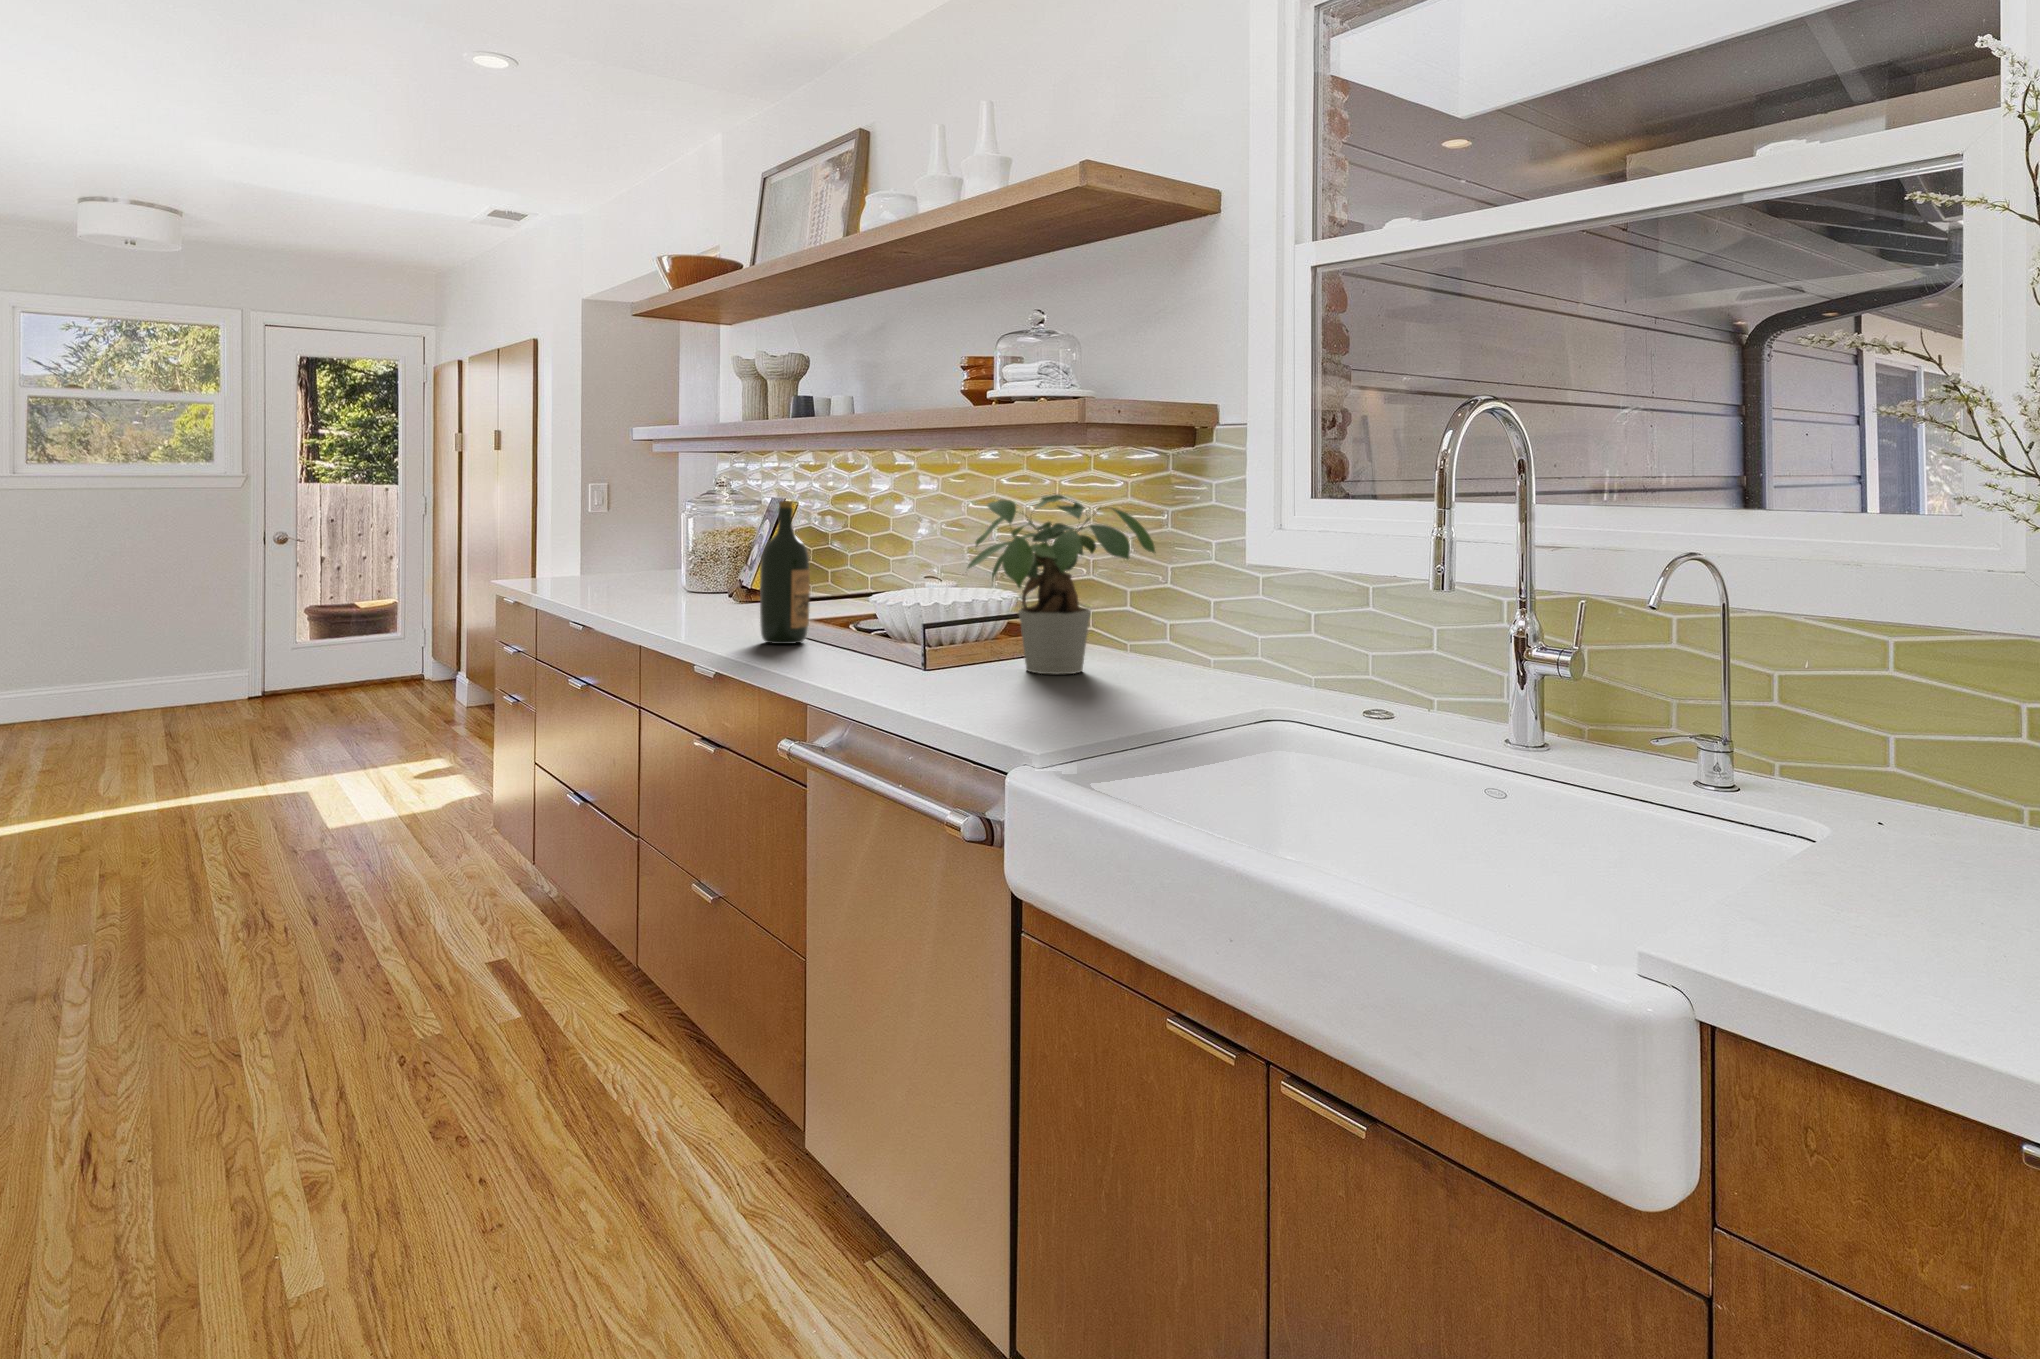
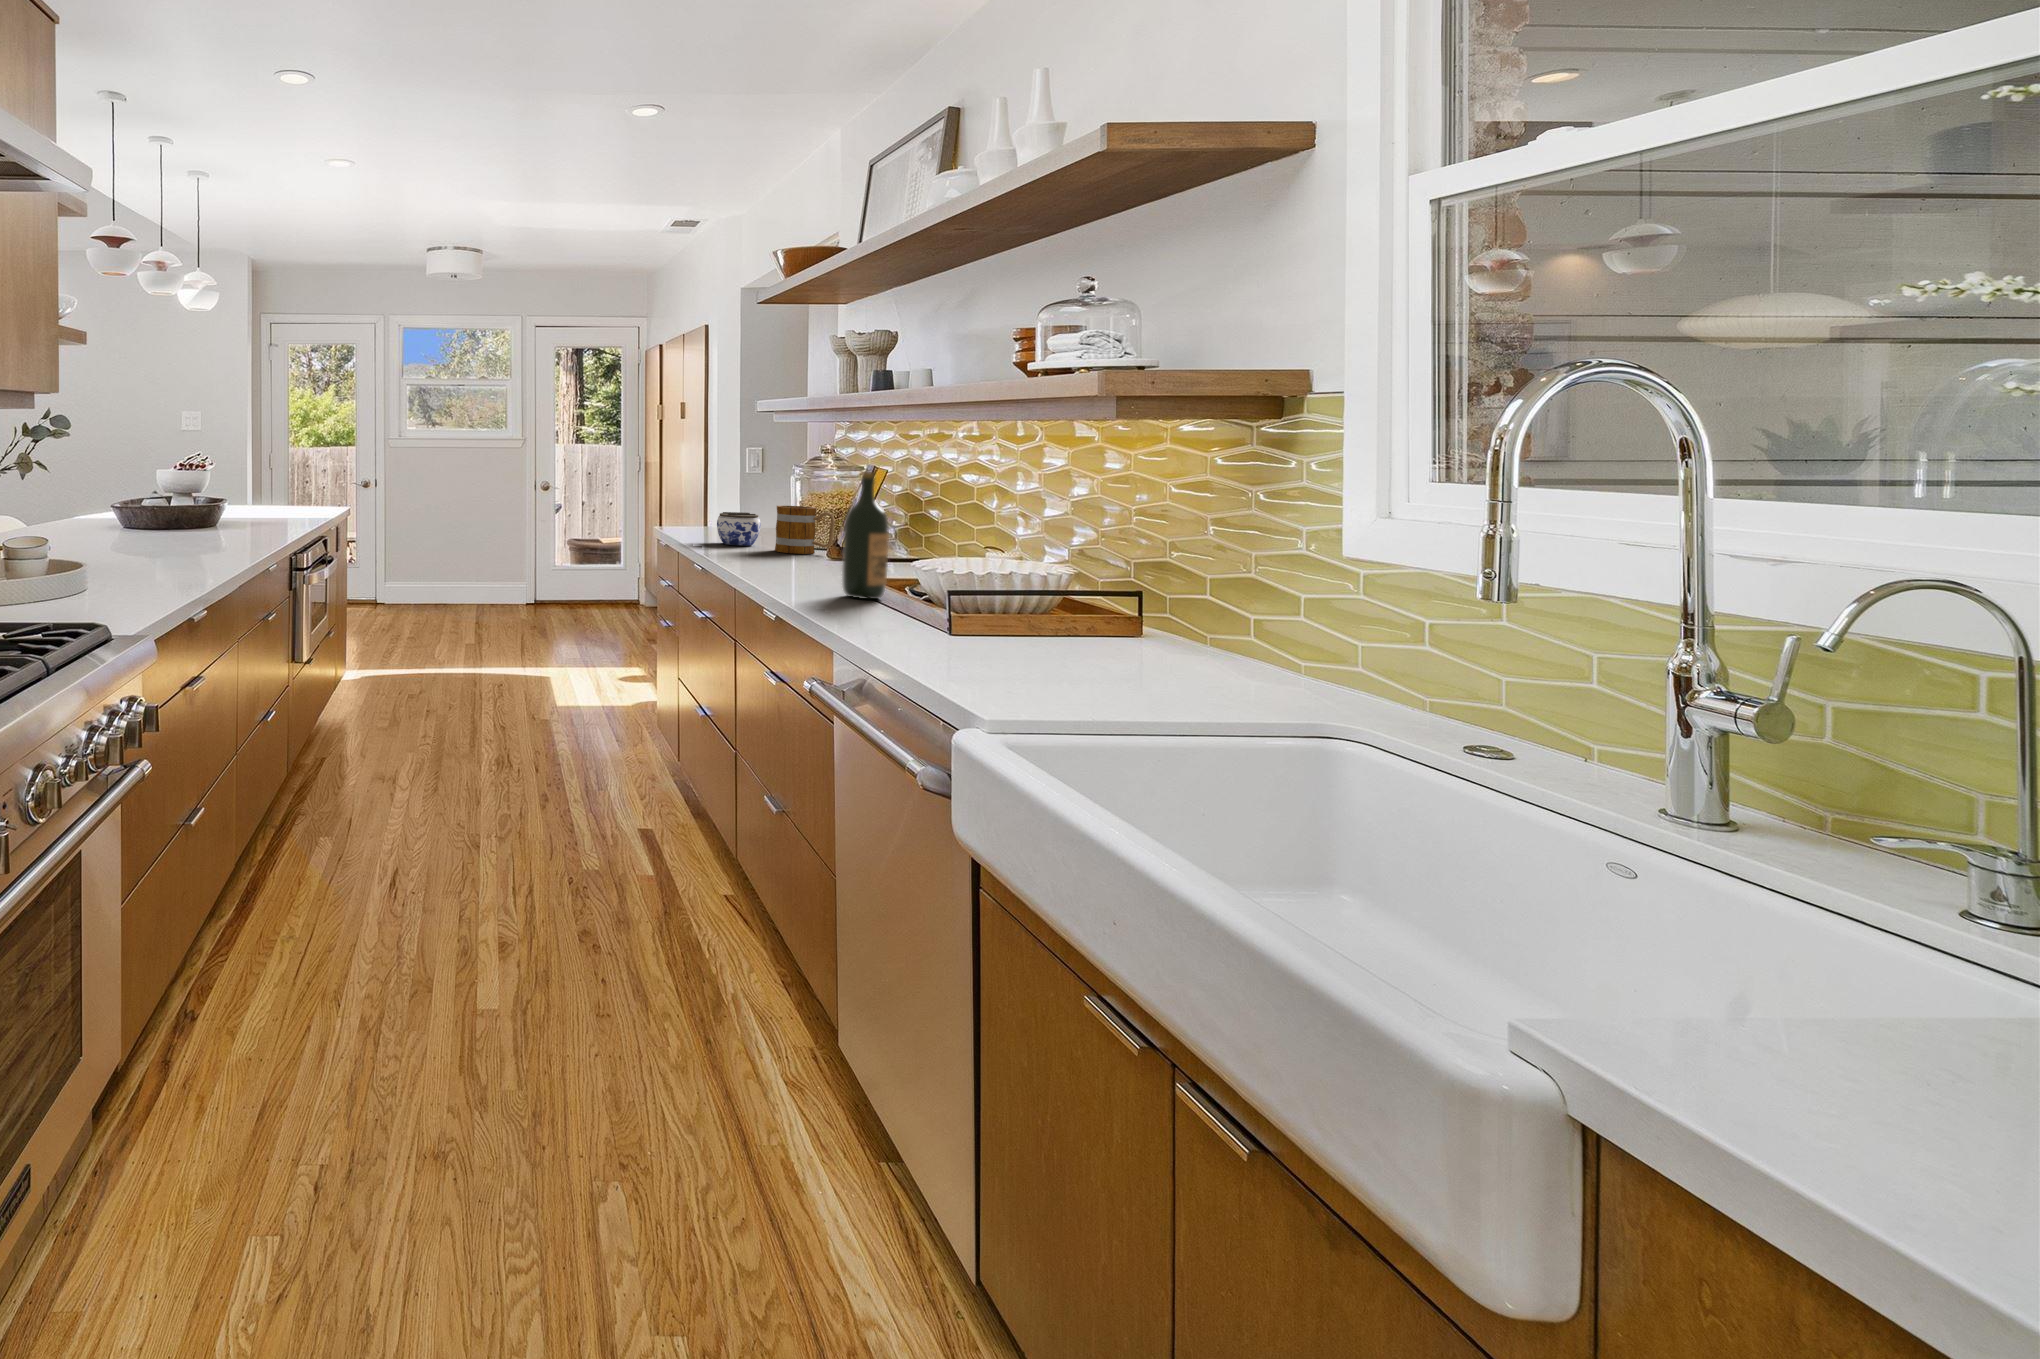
potted plant: present [967,495,1156,674] -> none [1009,475,1240,657]
mug: none [641,547,712,602] -> present [775,506,835,554]
jar: none [565,558,620,597] -> present [717,512,760,546]

